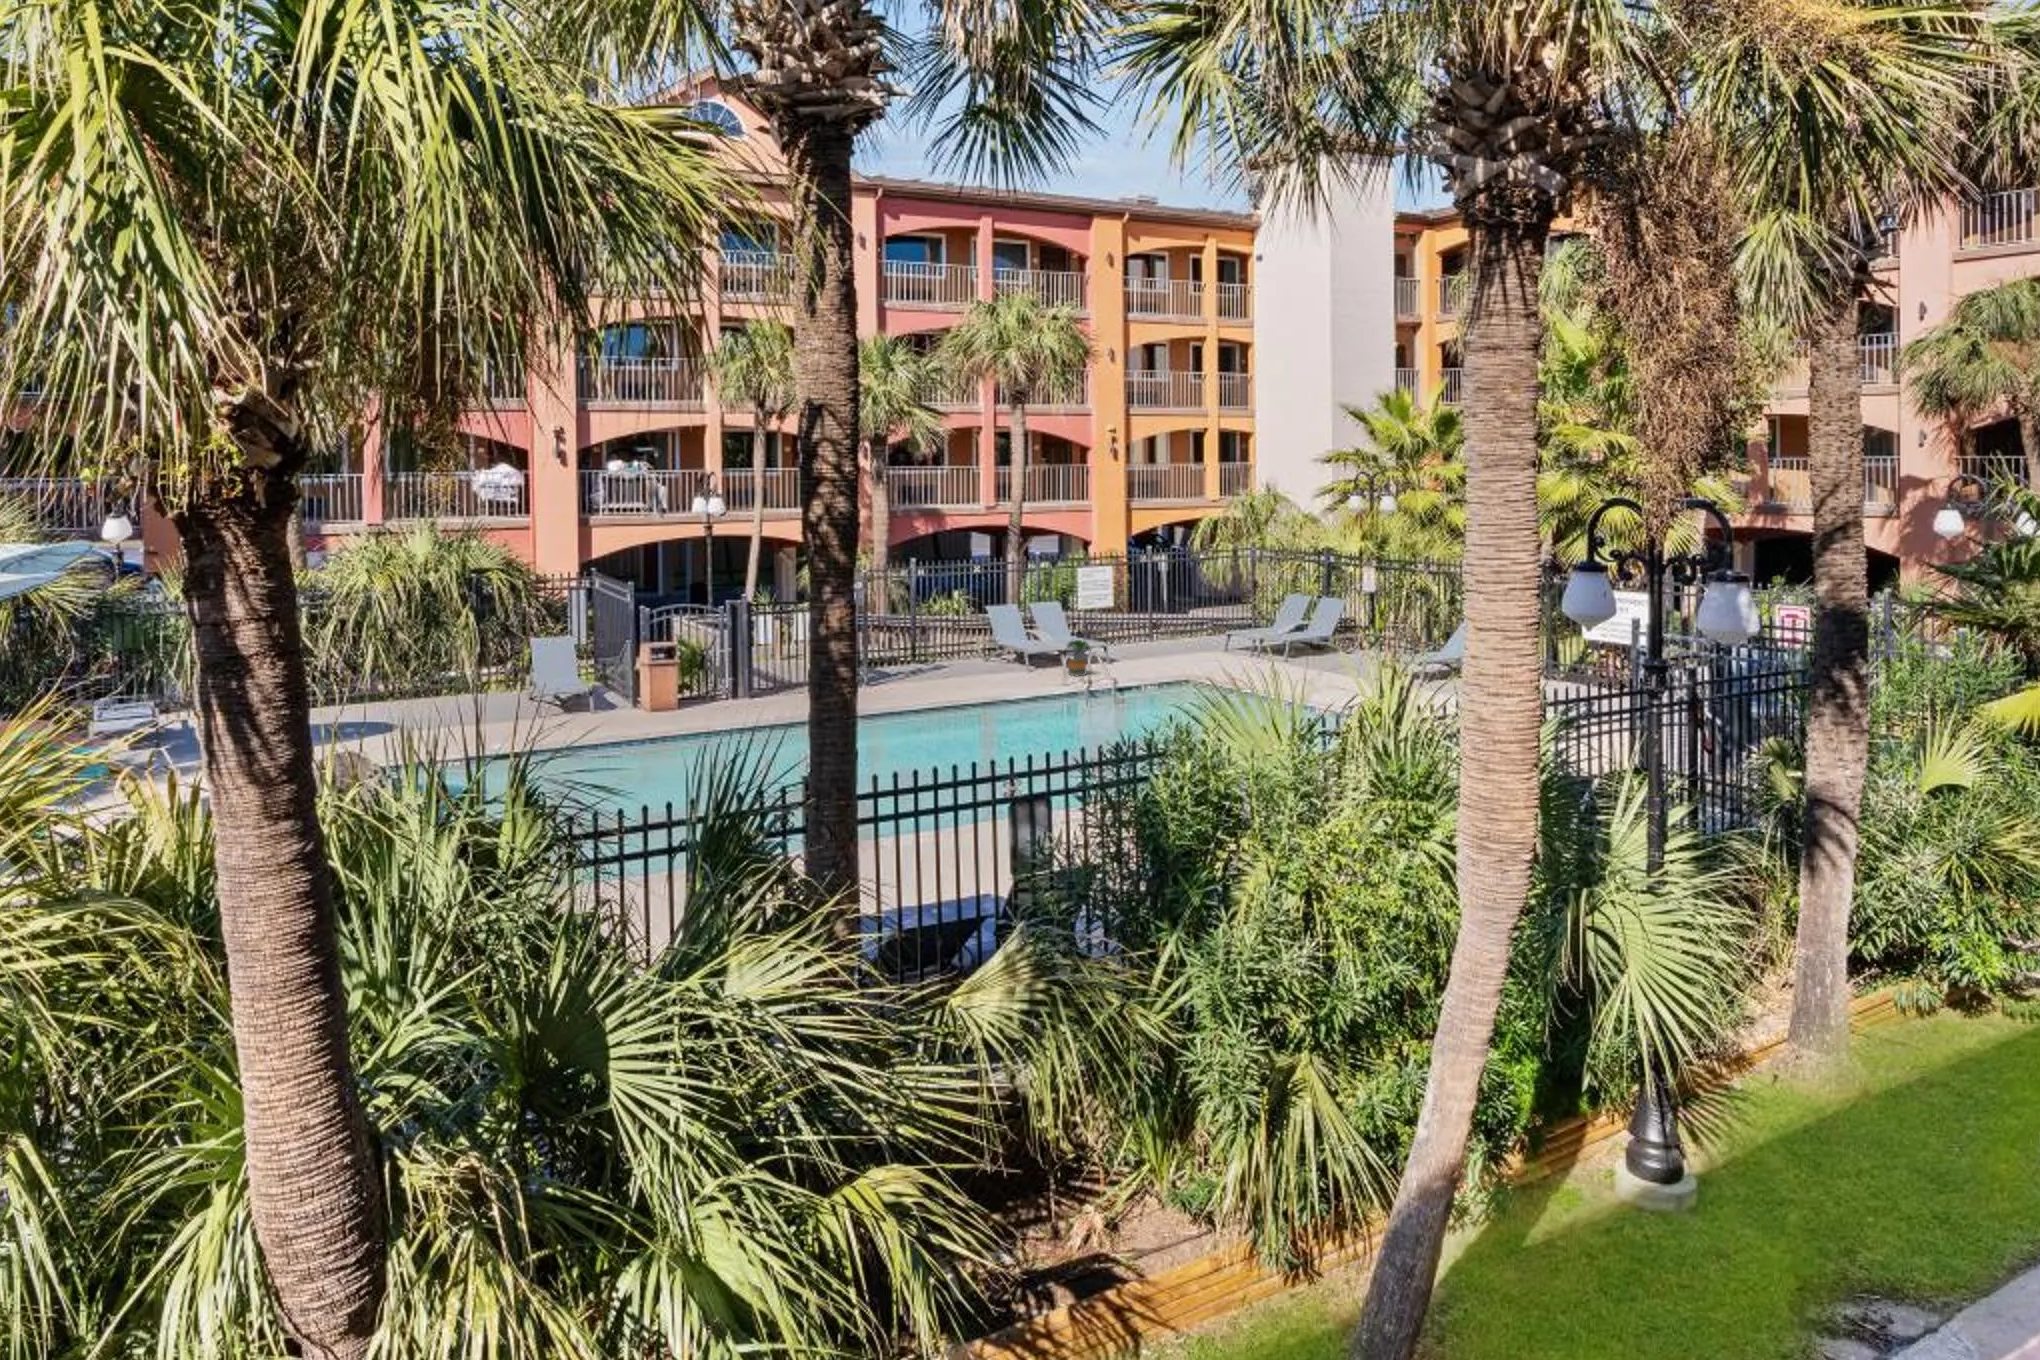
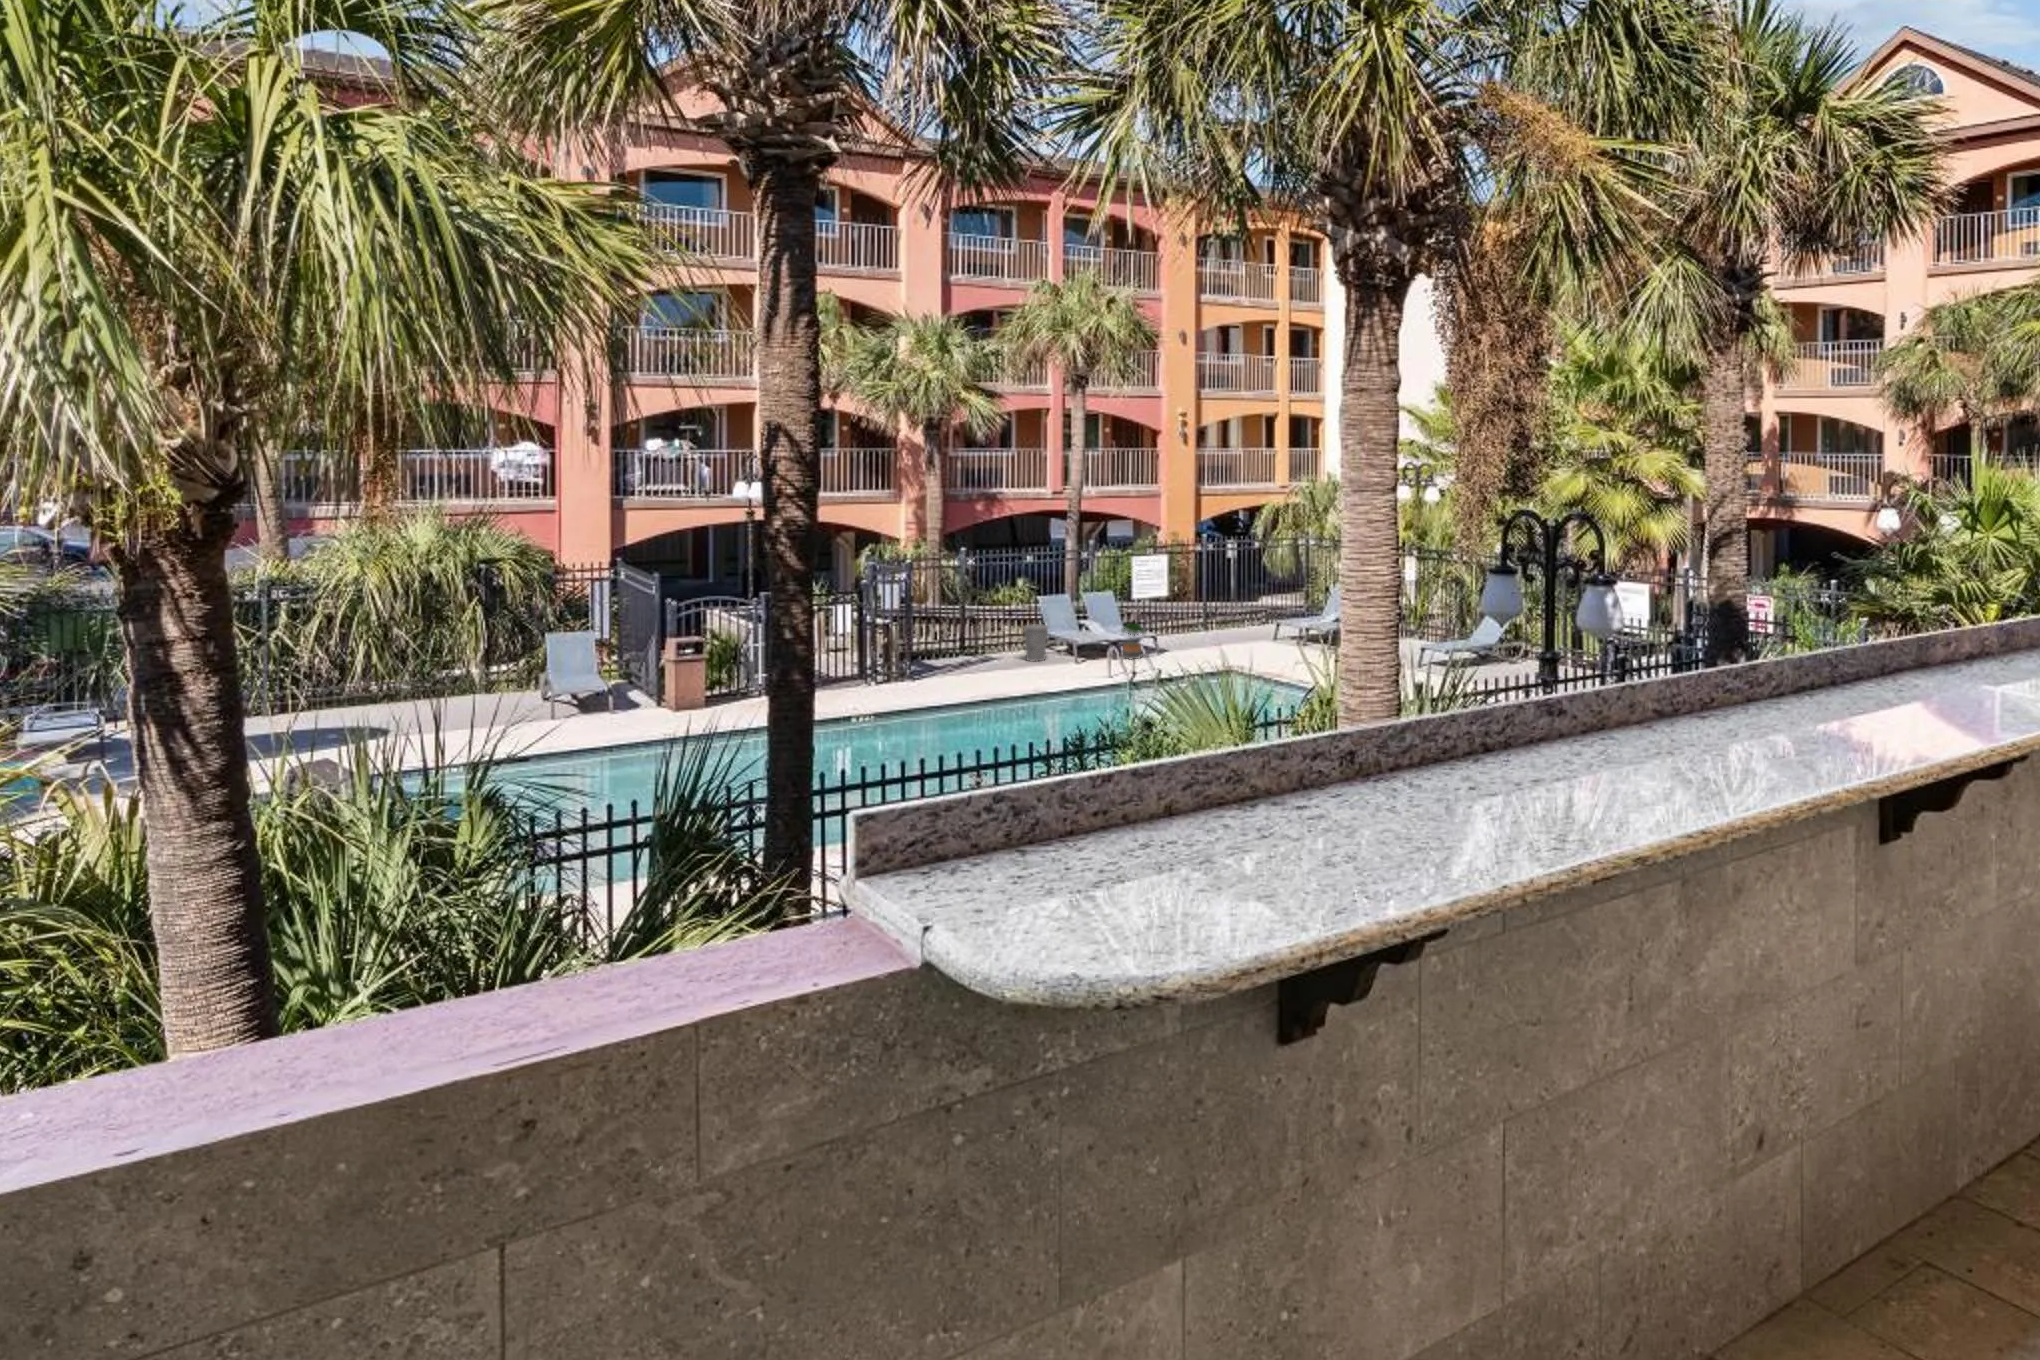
trash can: none [969,639,994,677] -> present [1024,624,1048,661]

